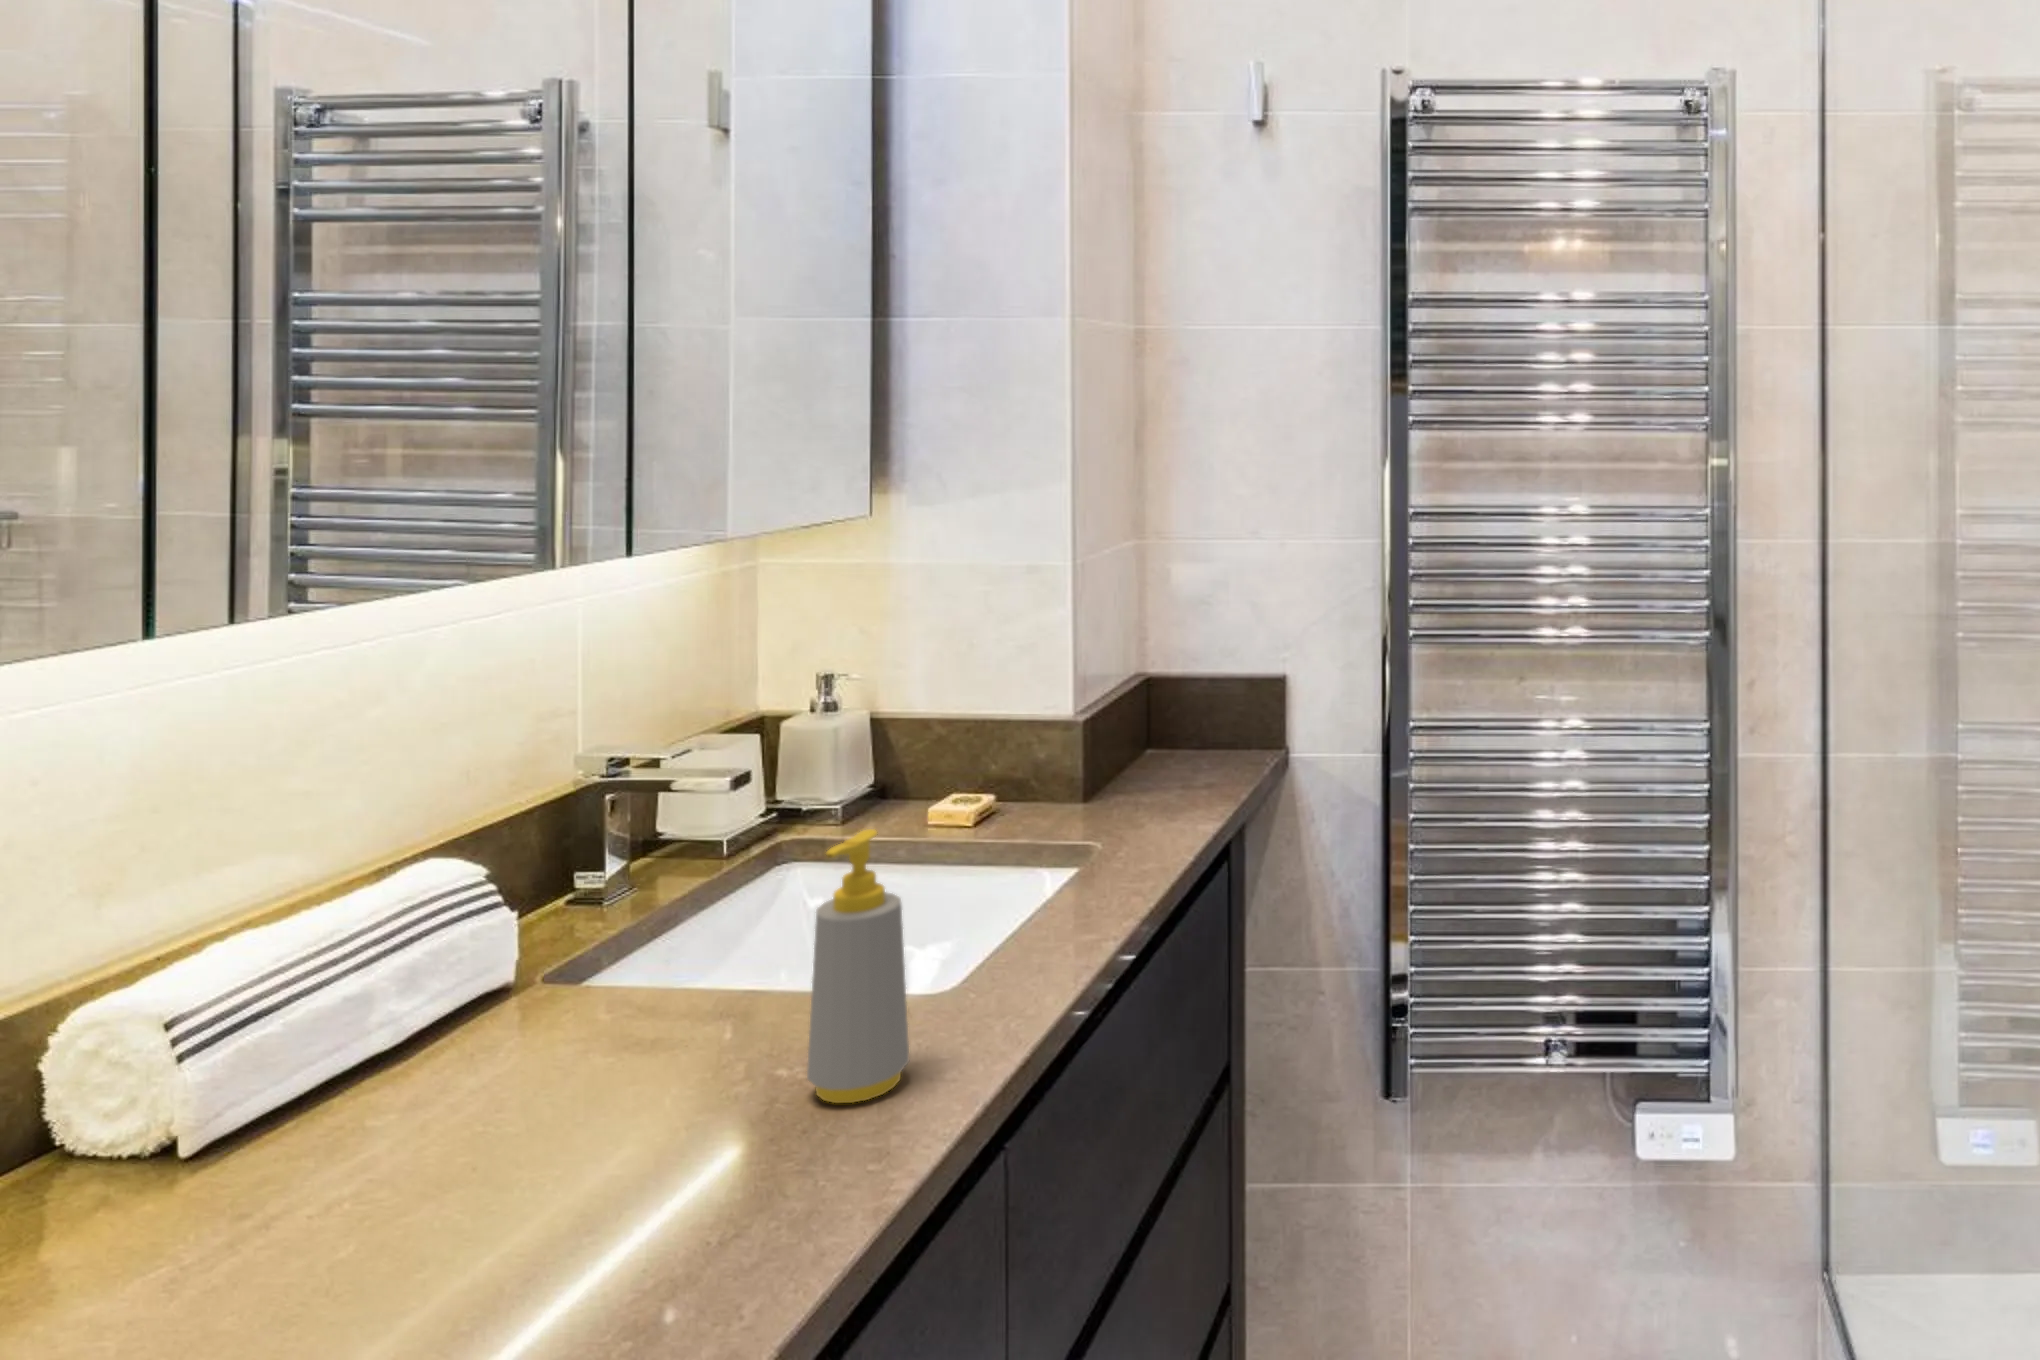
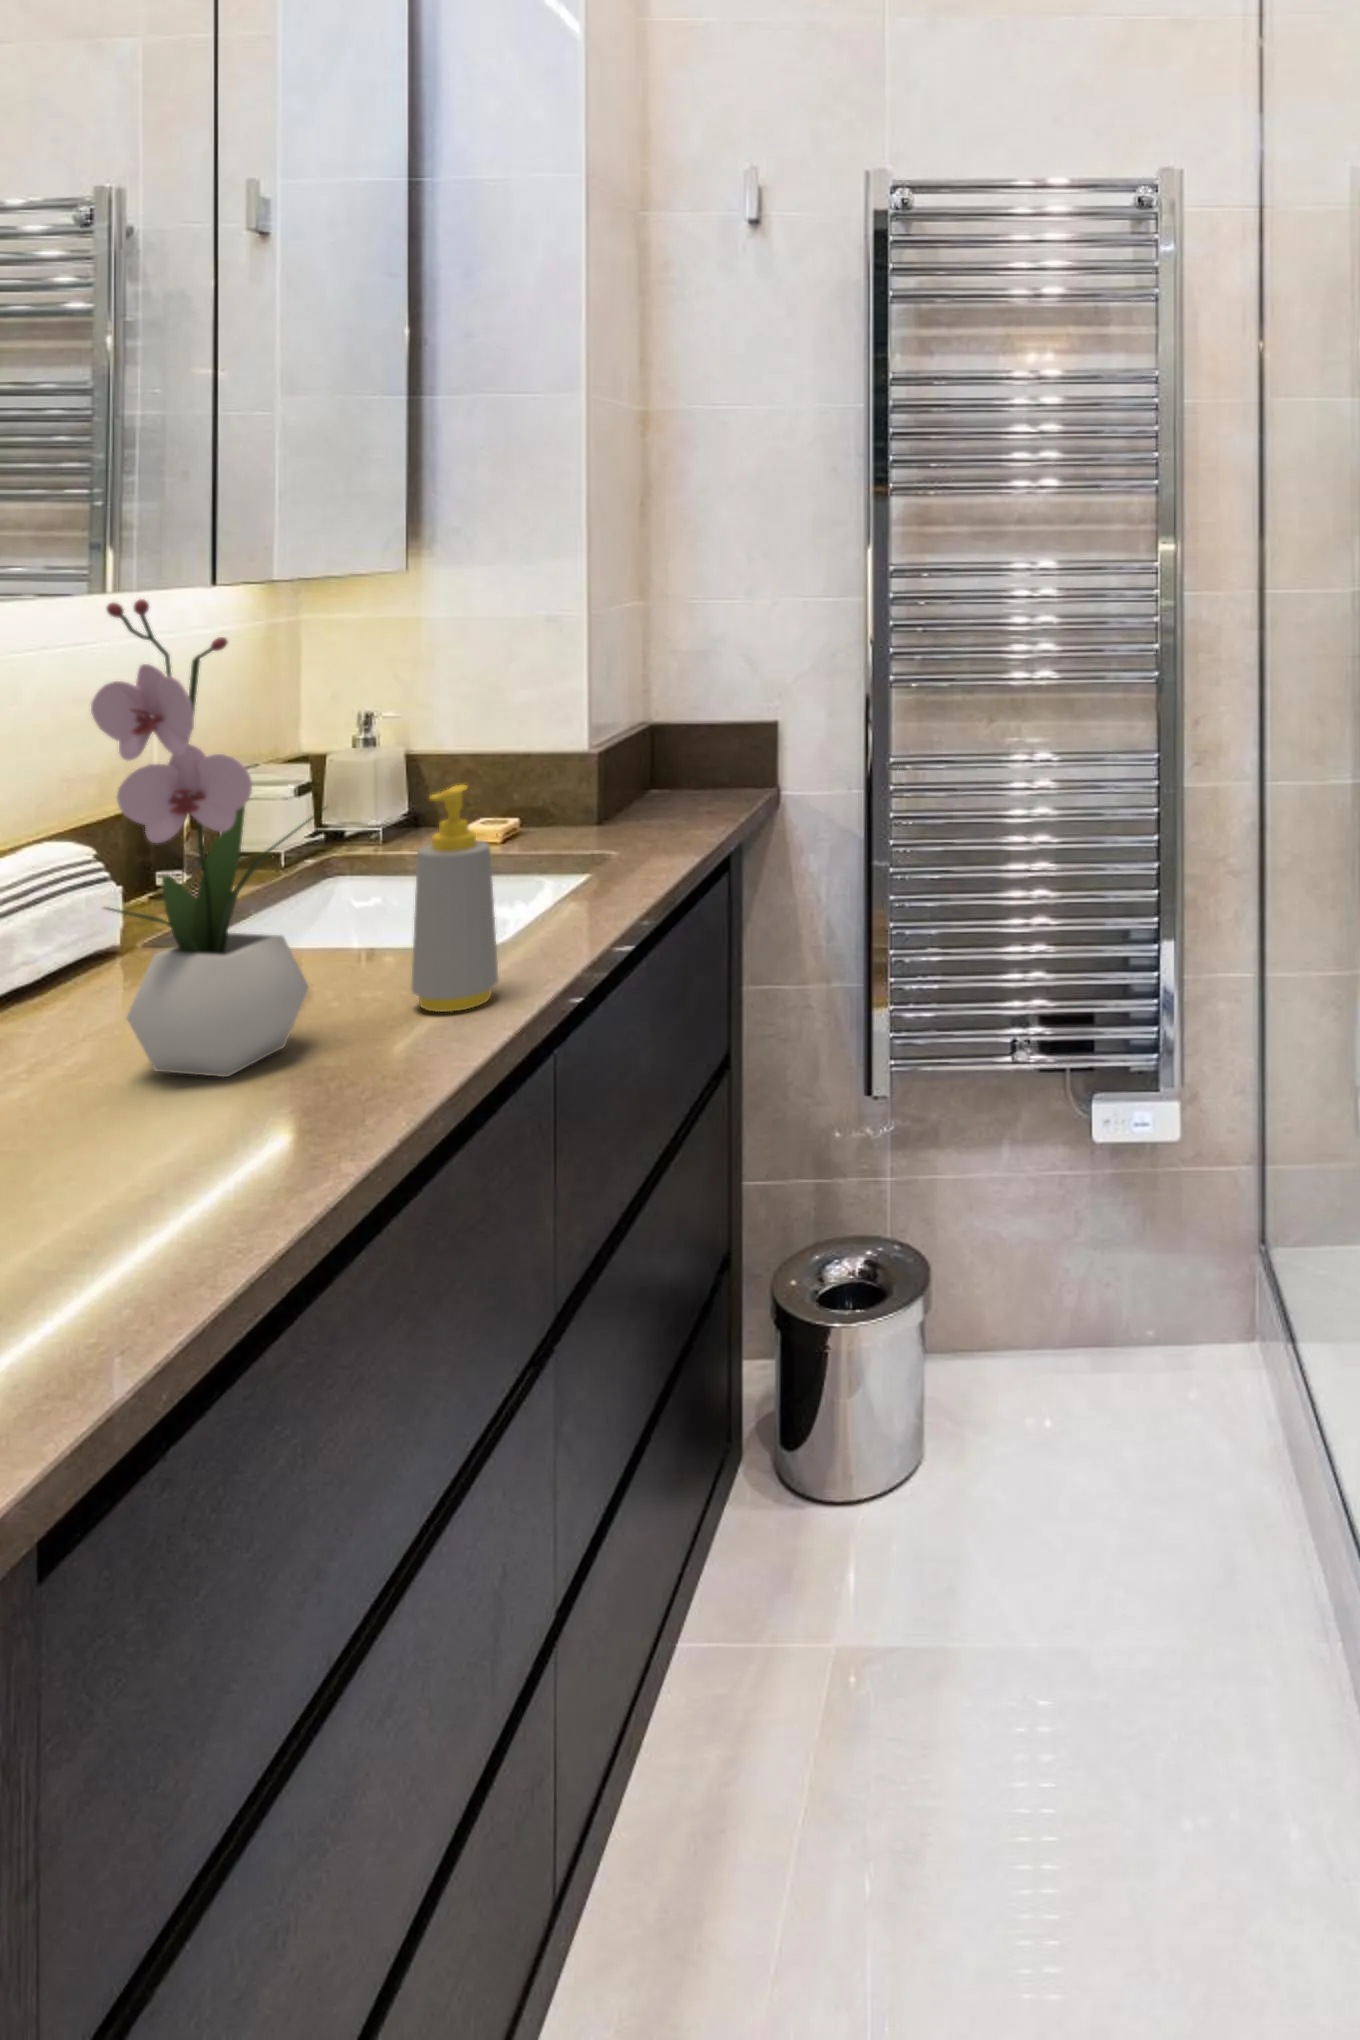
flower arrangement: none [411,640,705,1207] -> present [91,599,325,1077]

